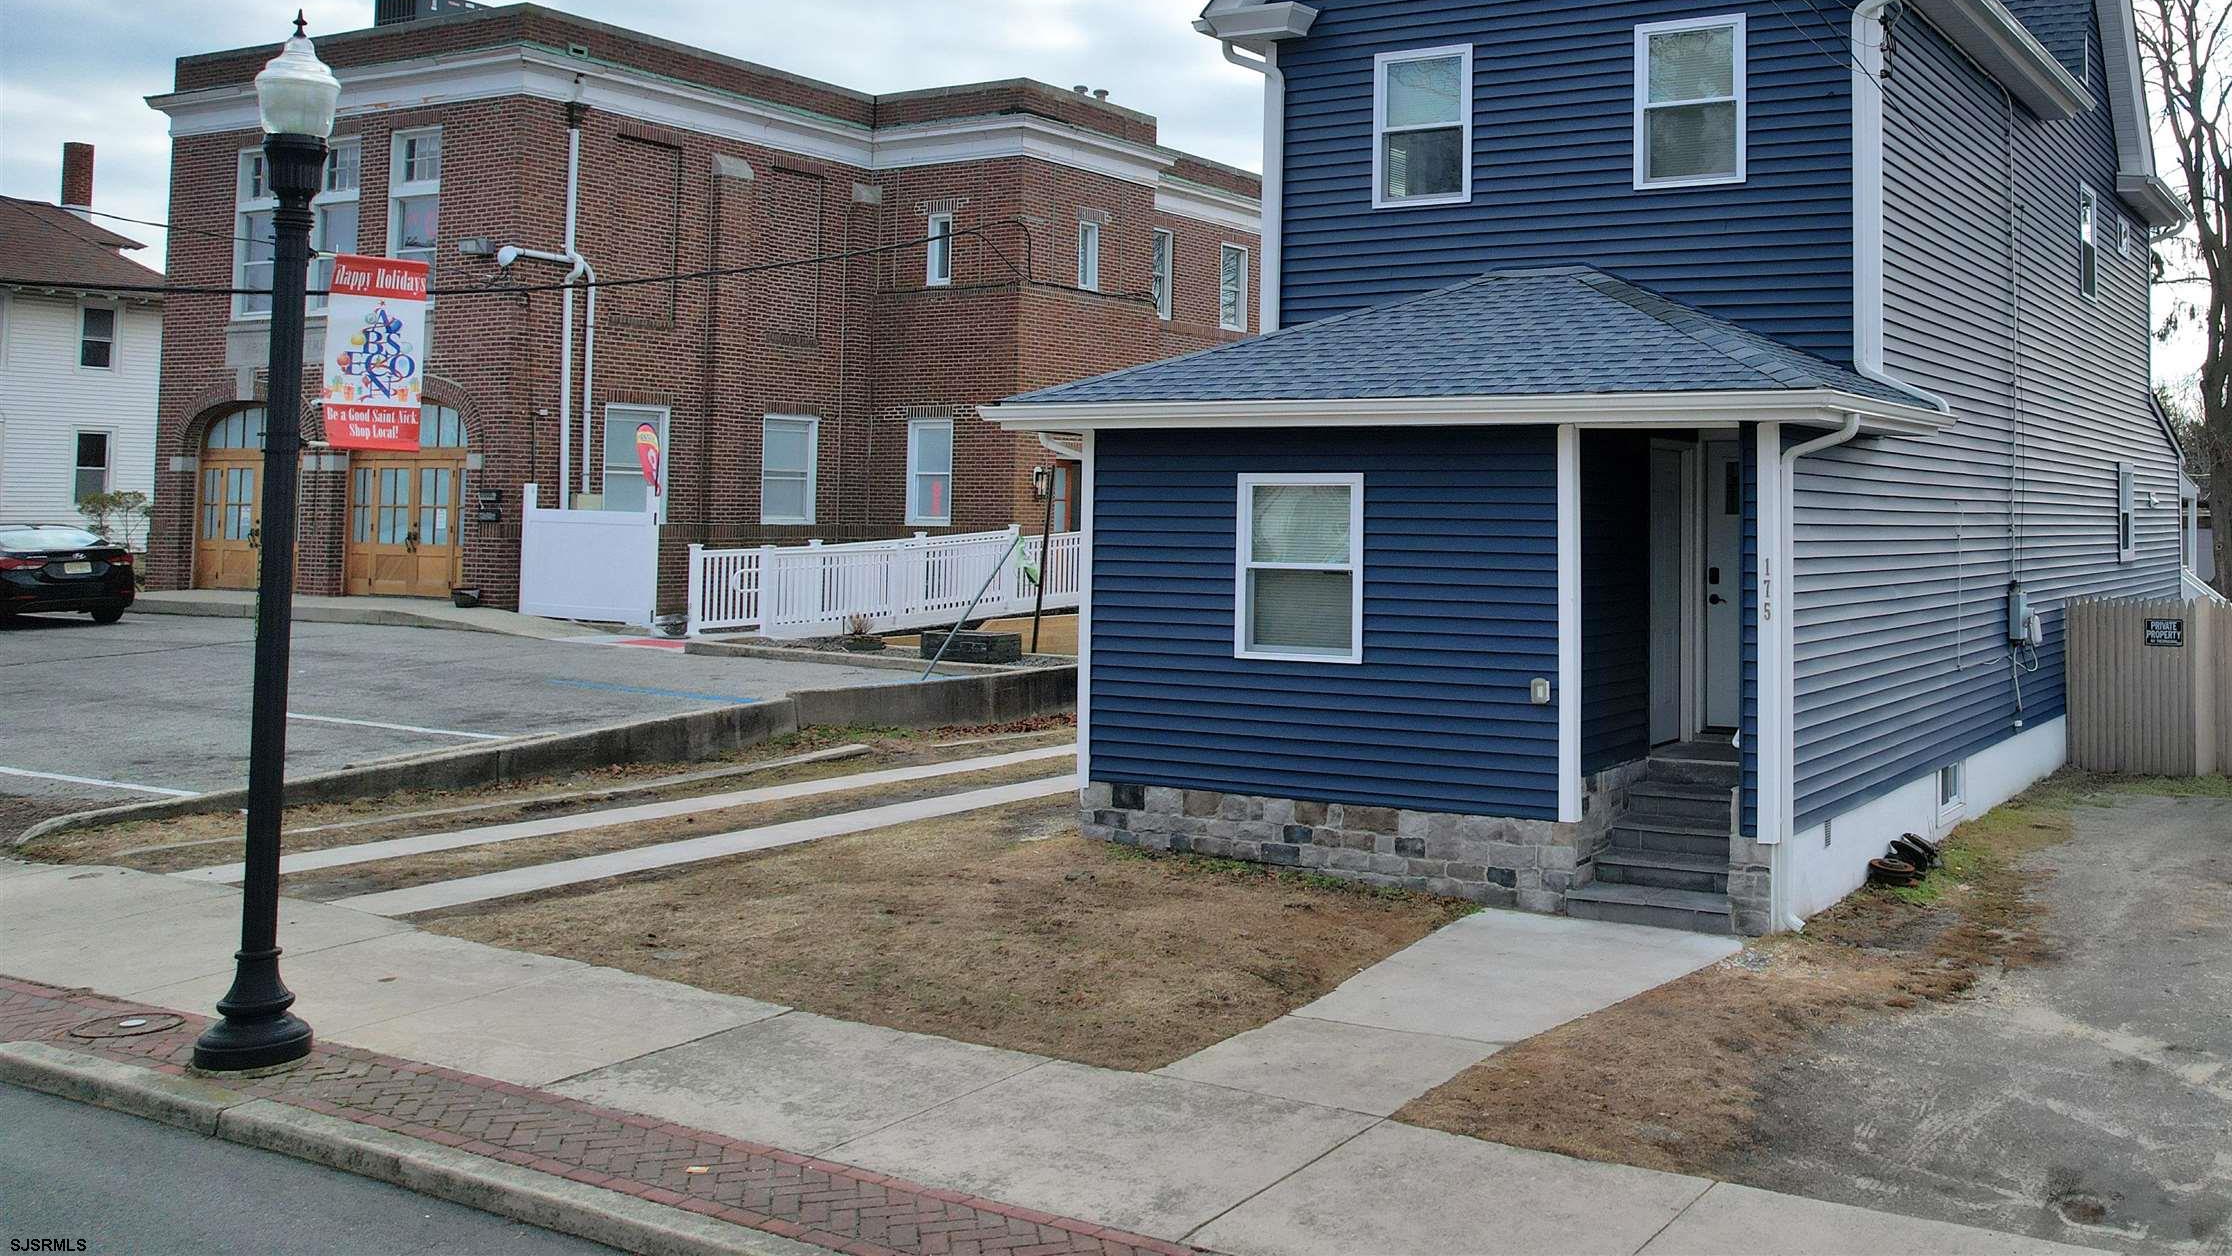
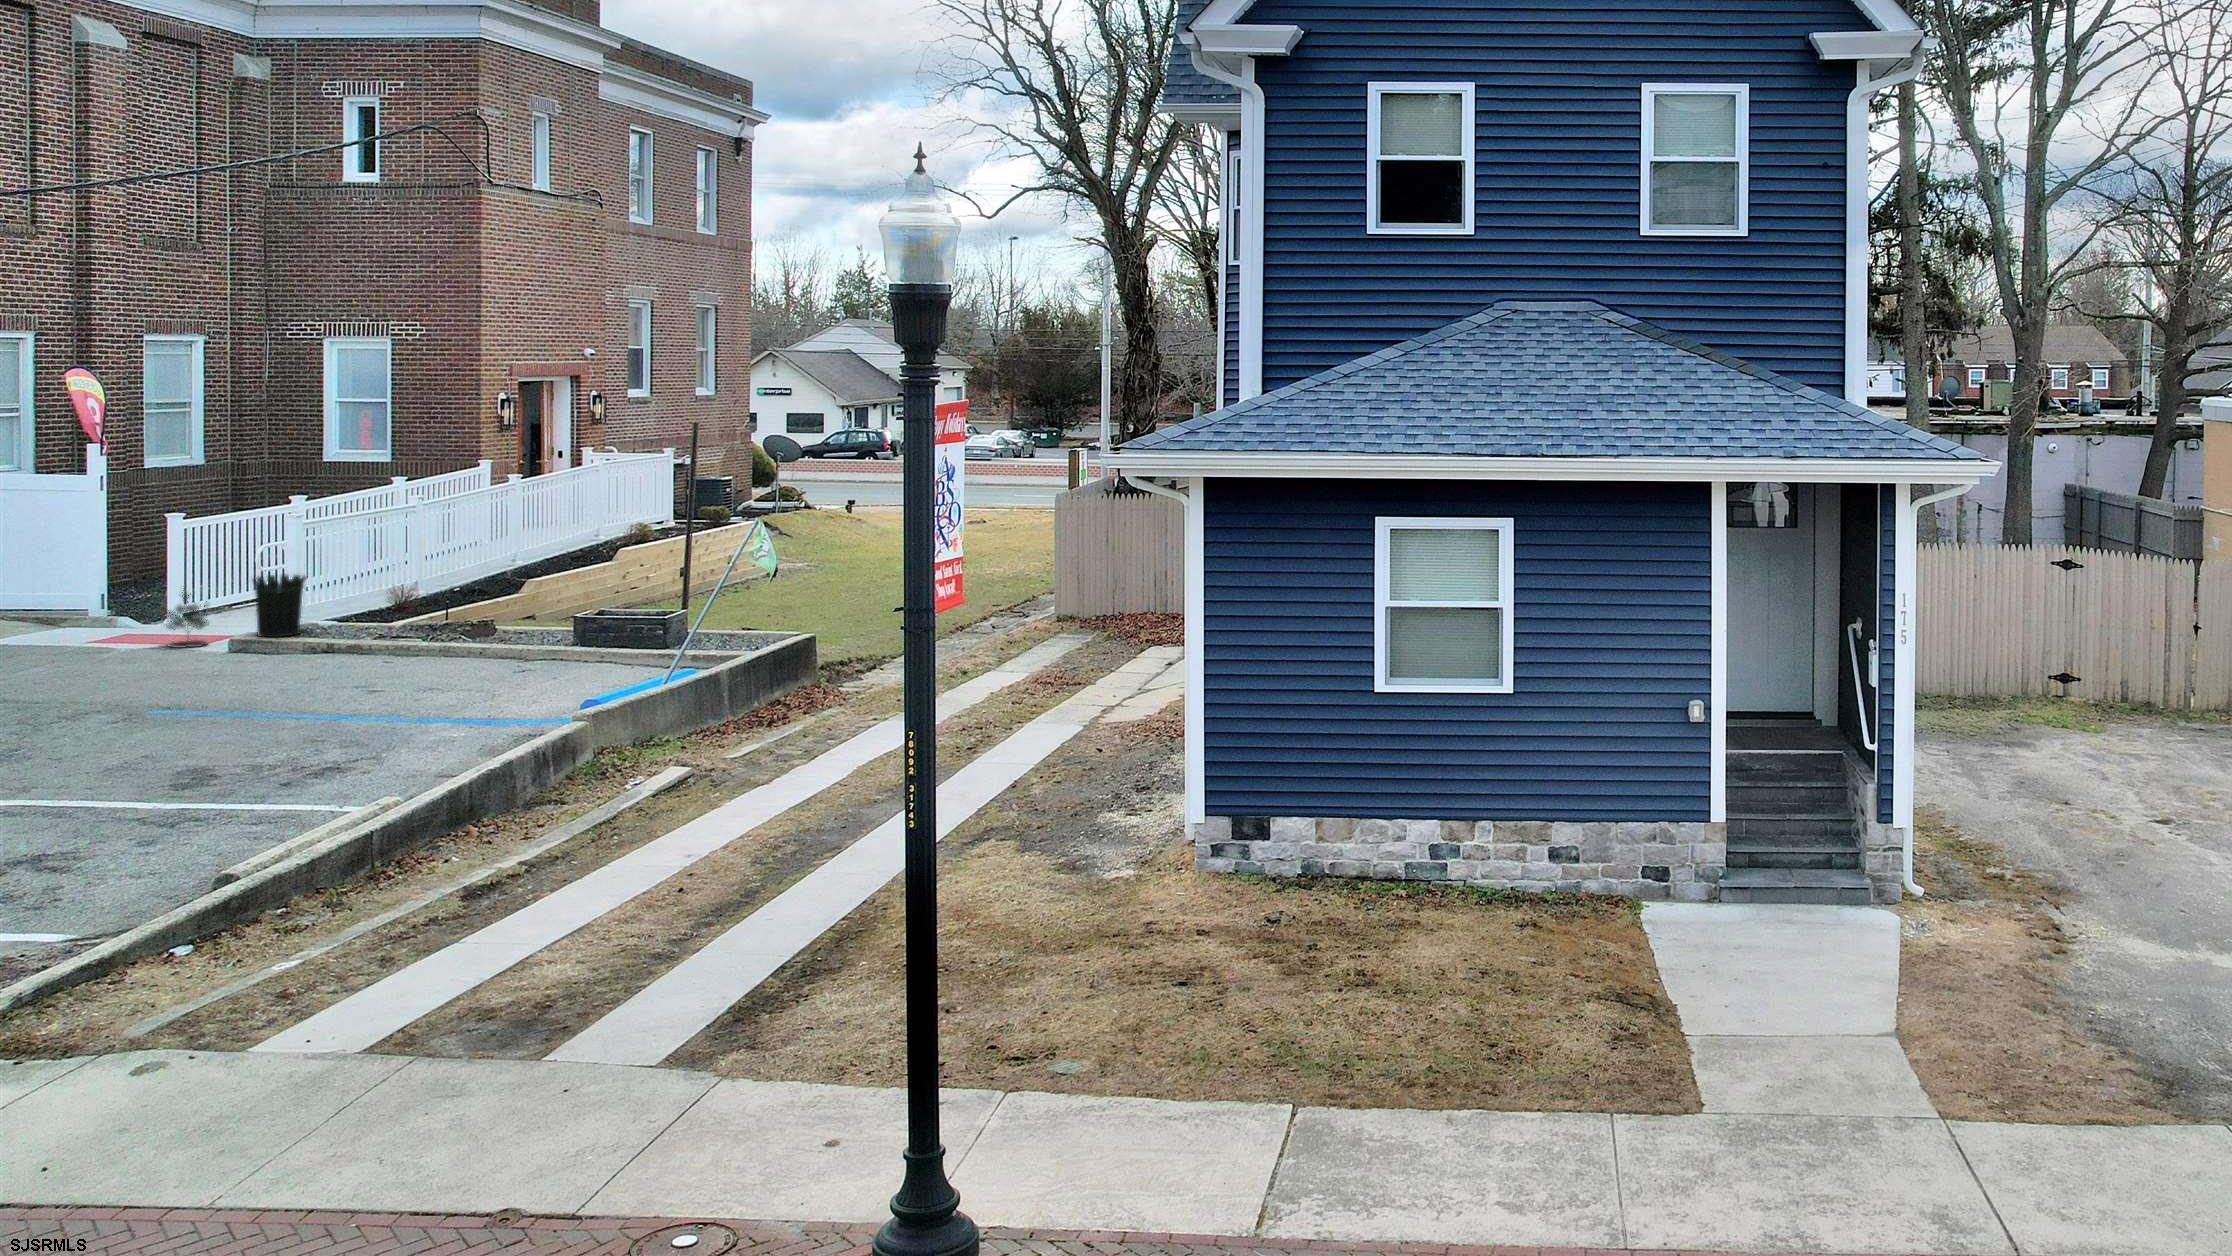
waste bin: none [730,587,771,637] -> present [252,574,306,637]

